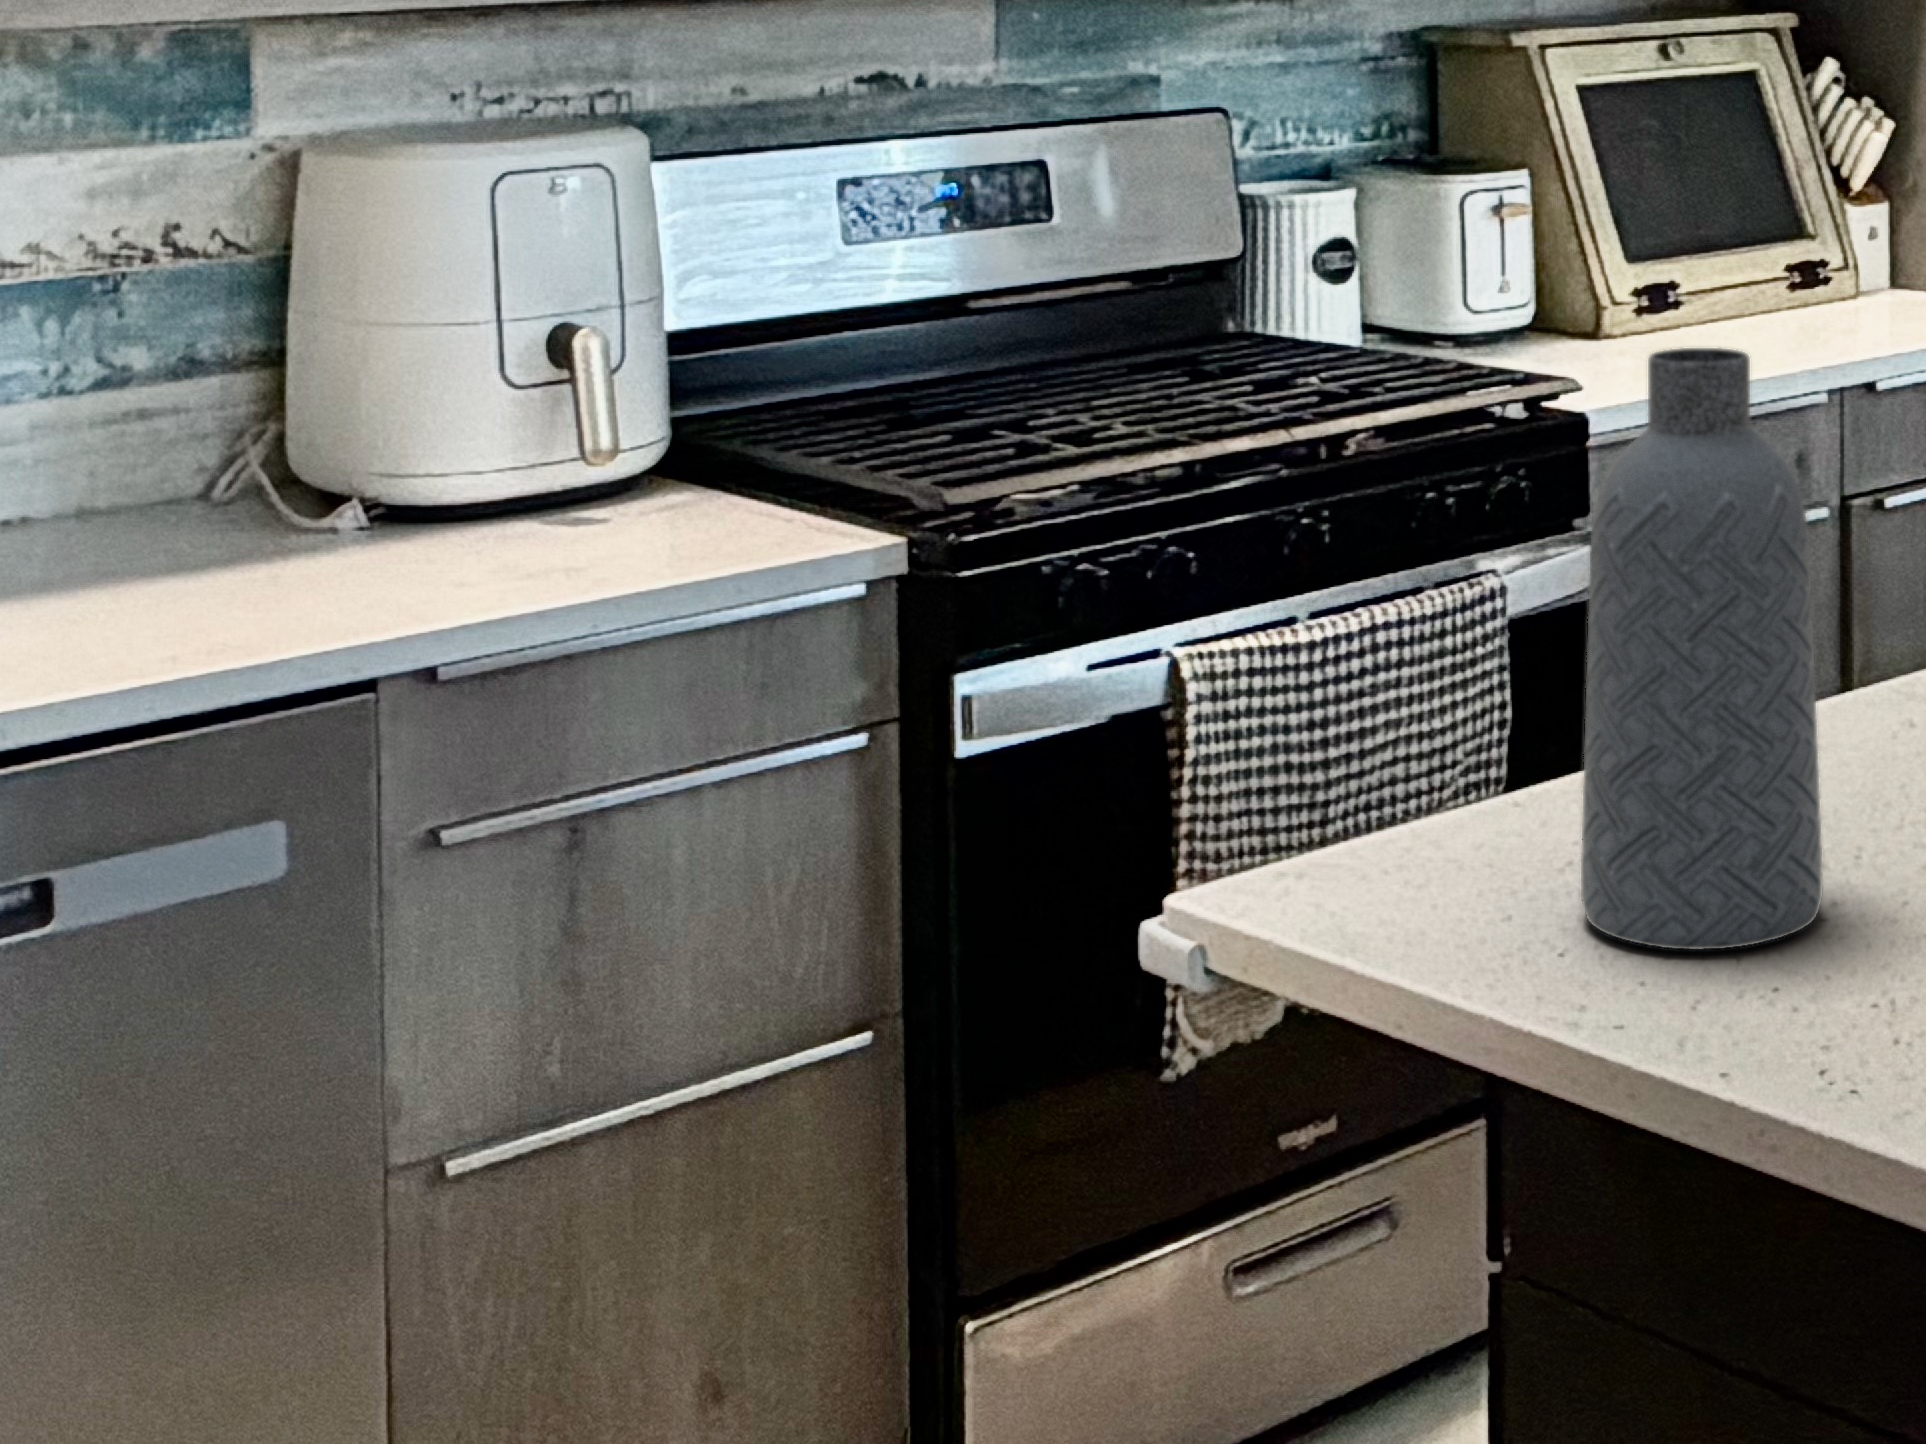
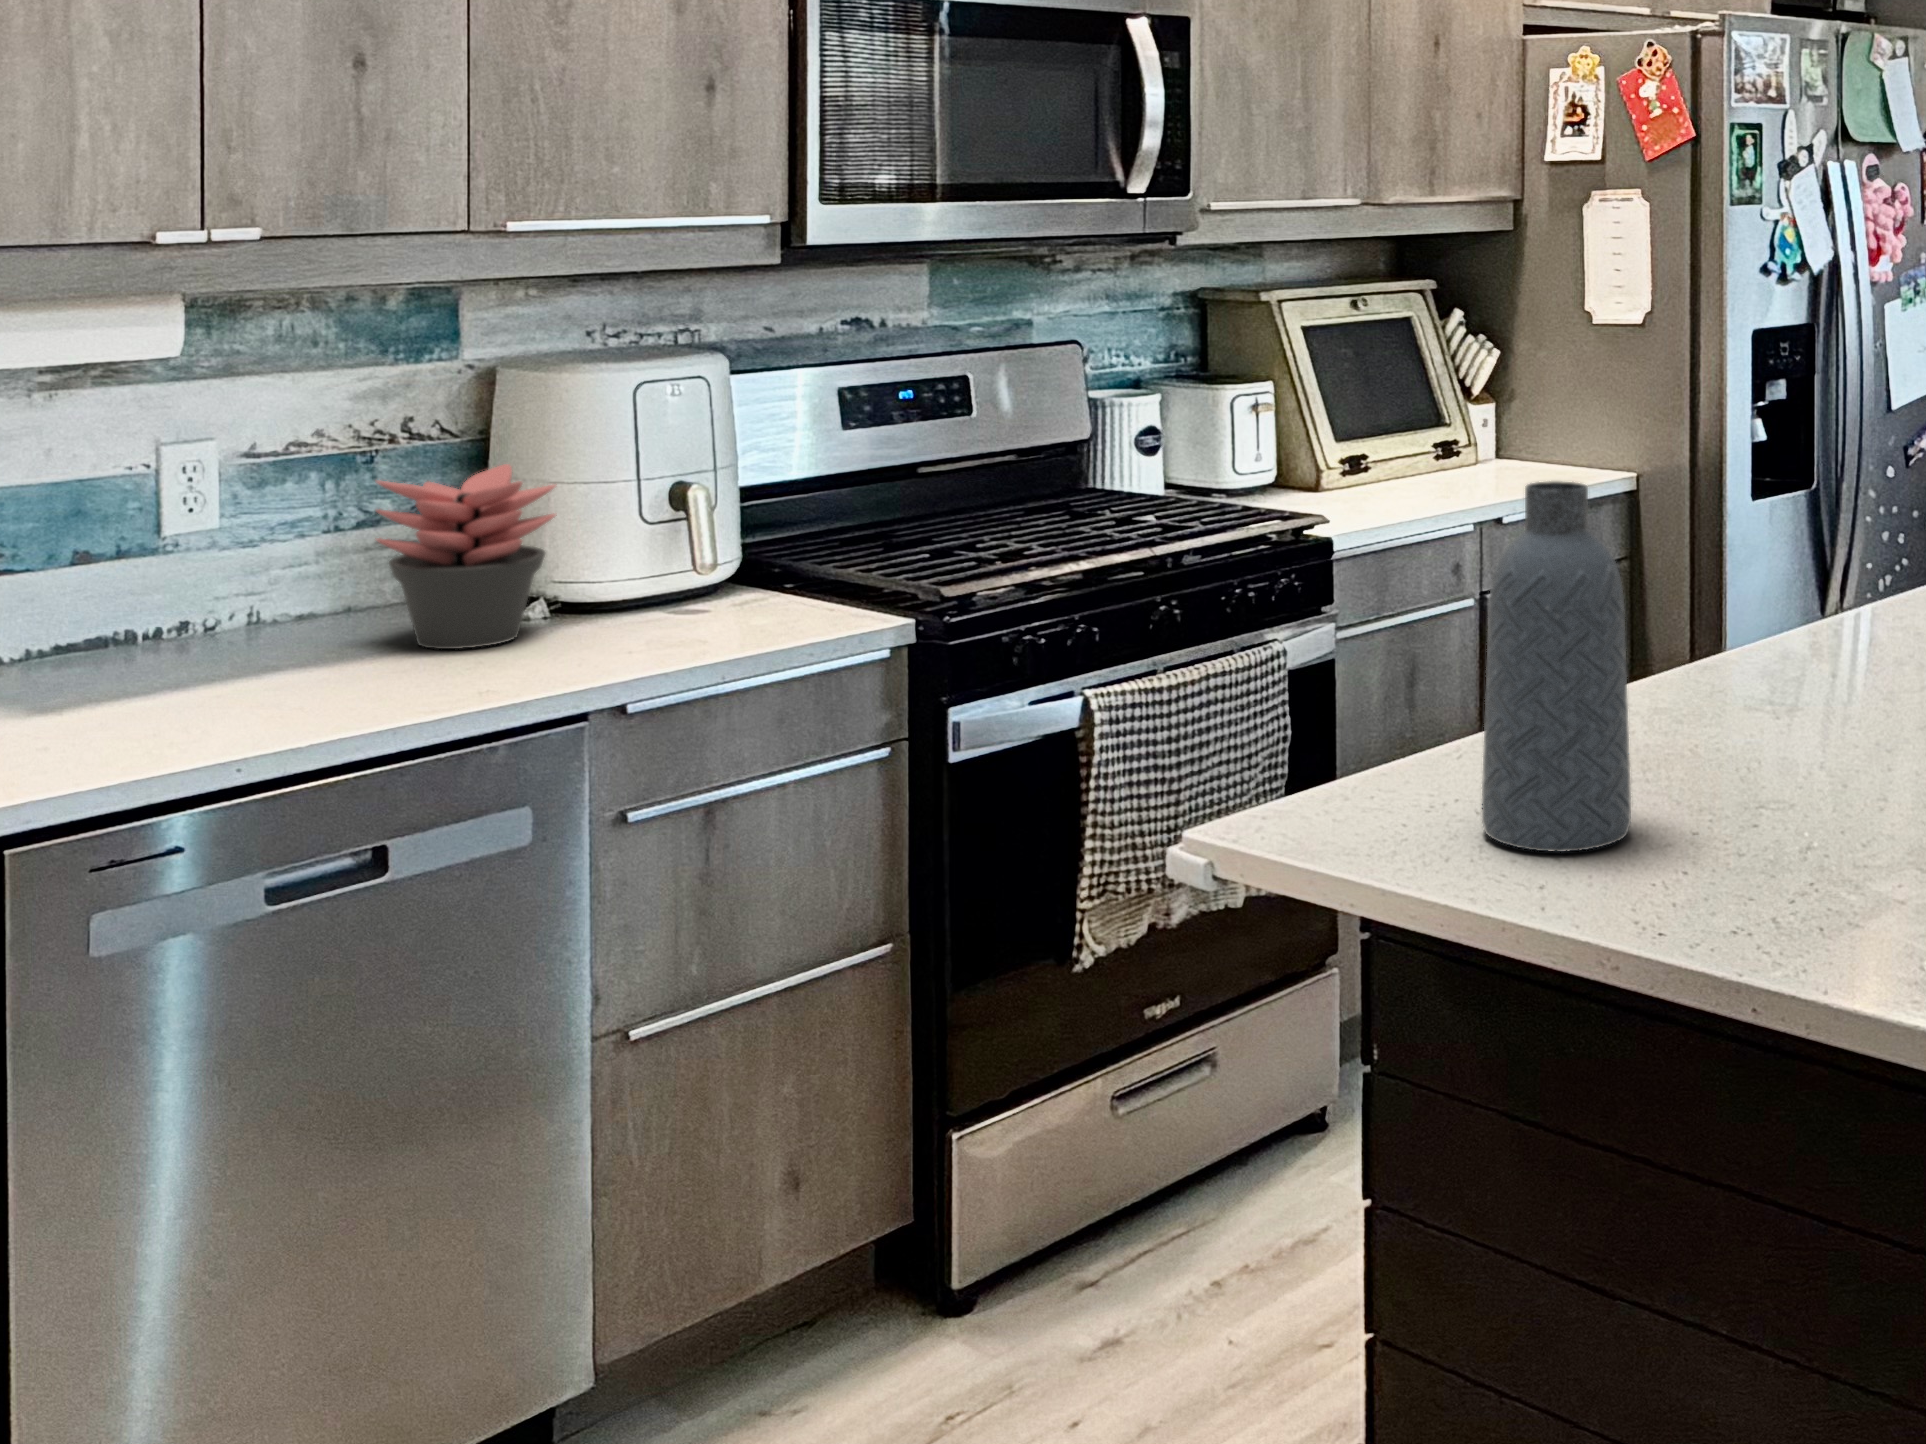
succulent plant: none [87,295,362,575] -> present [377,464,555,649]

